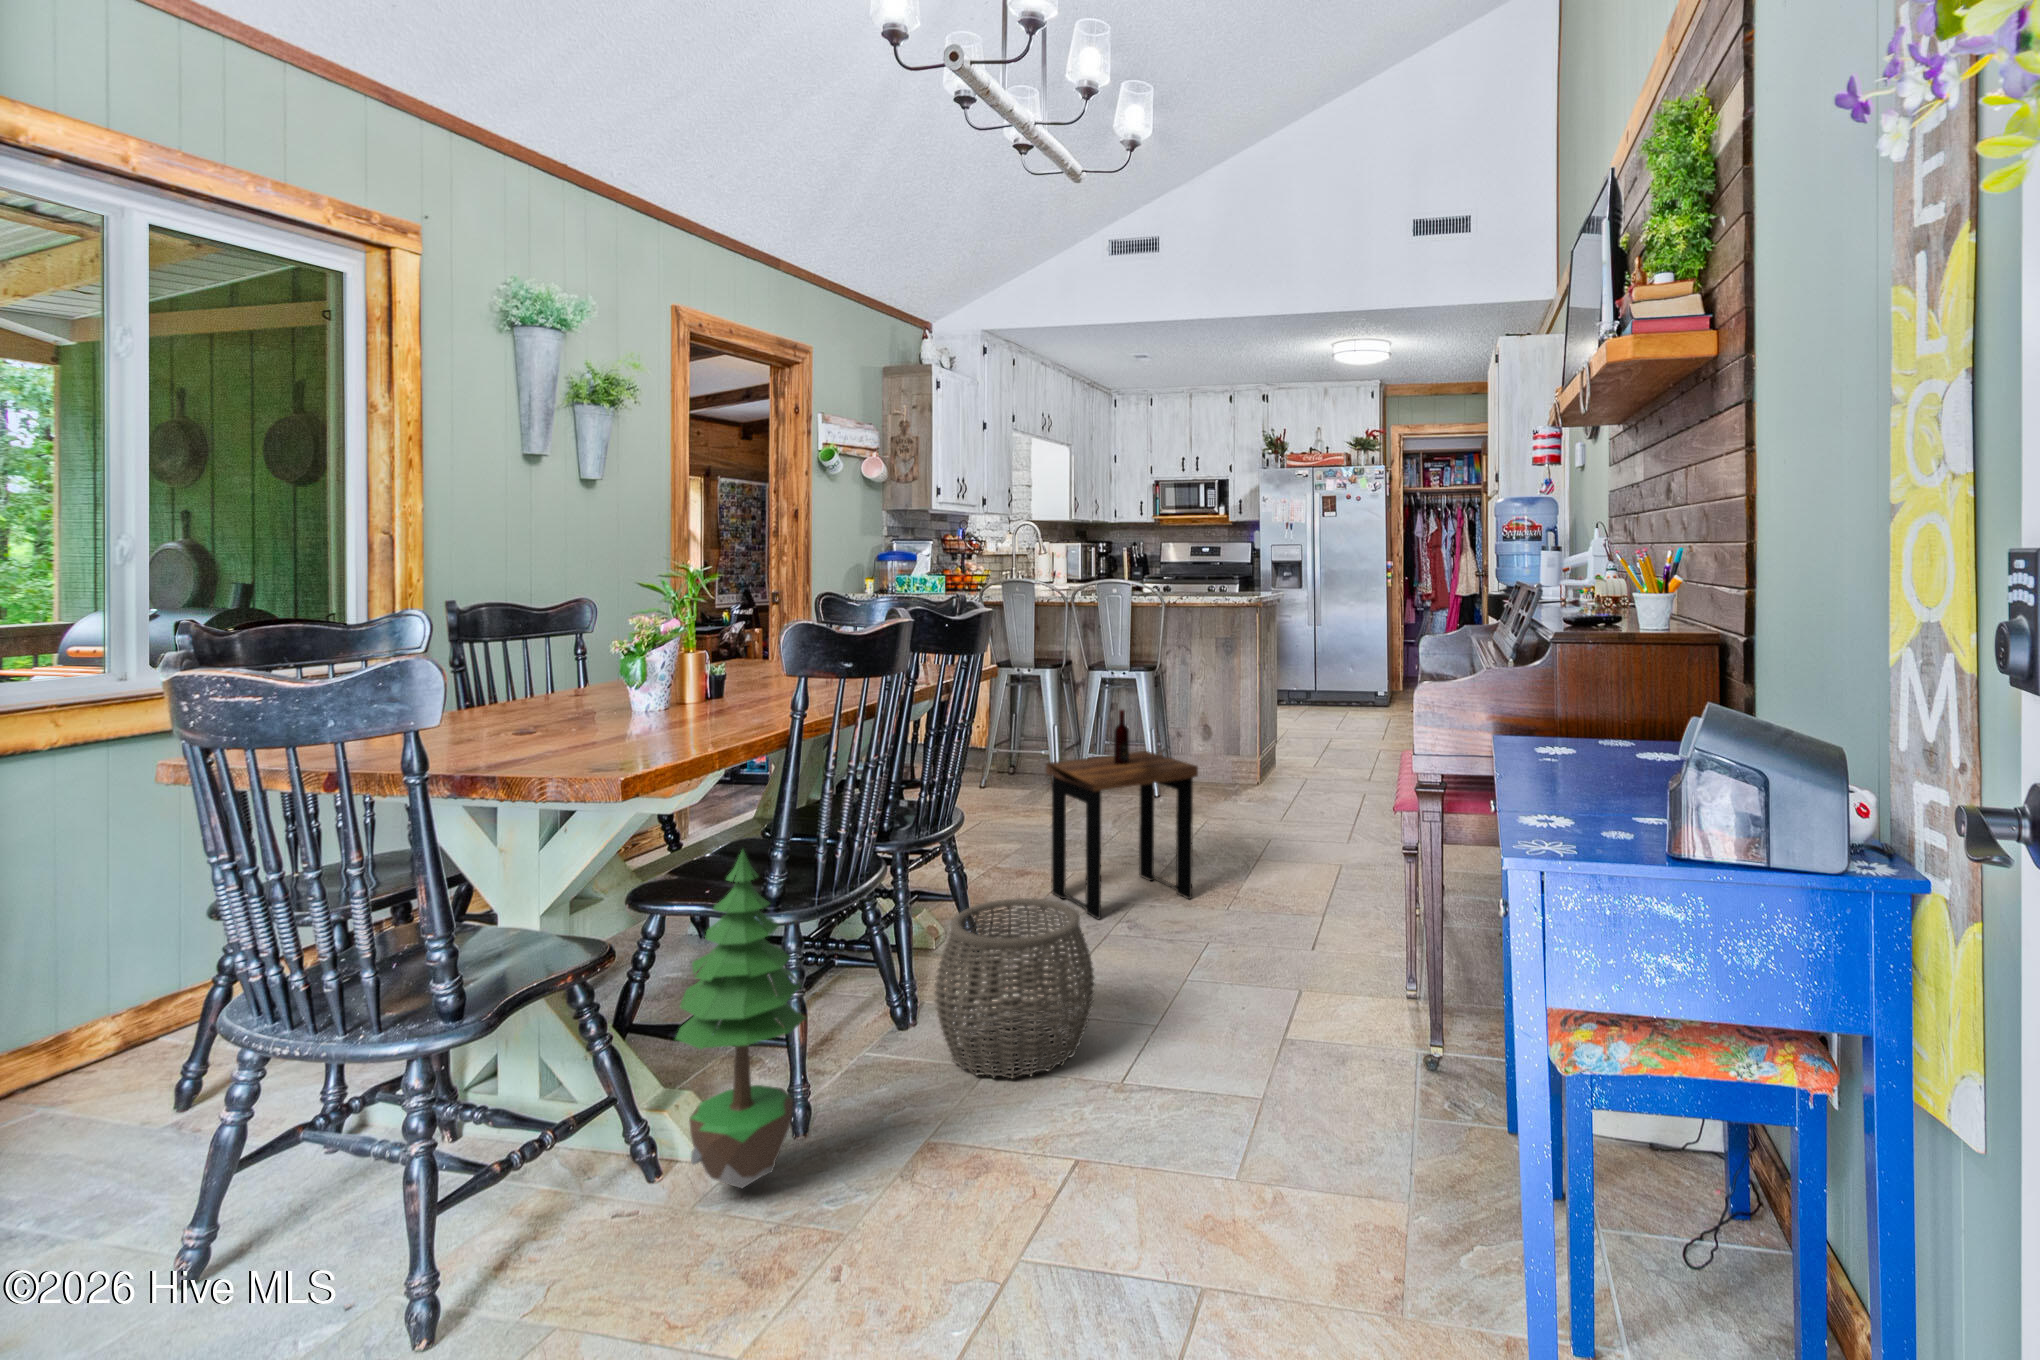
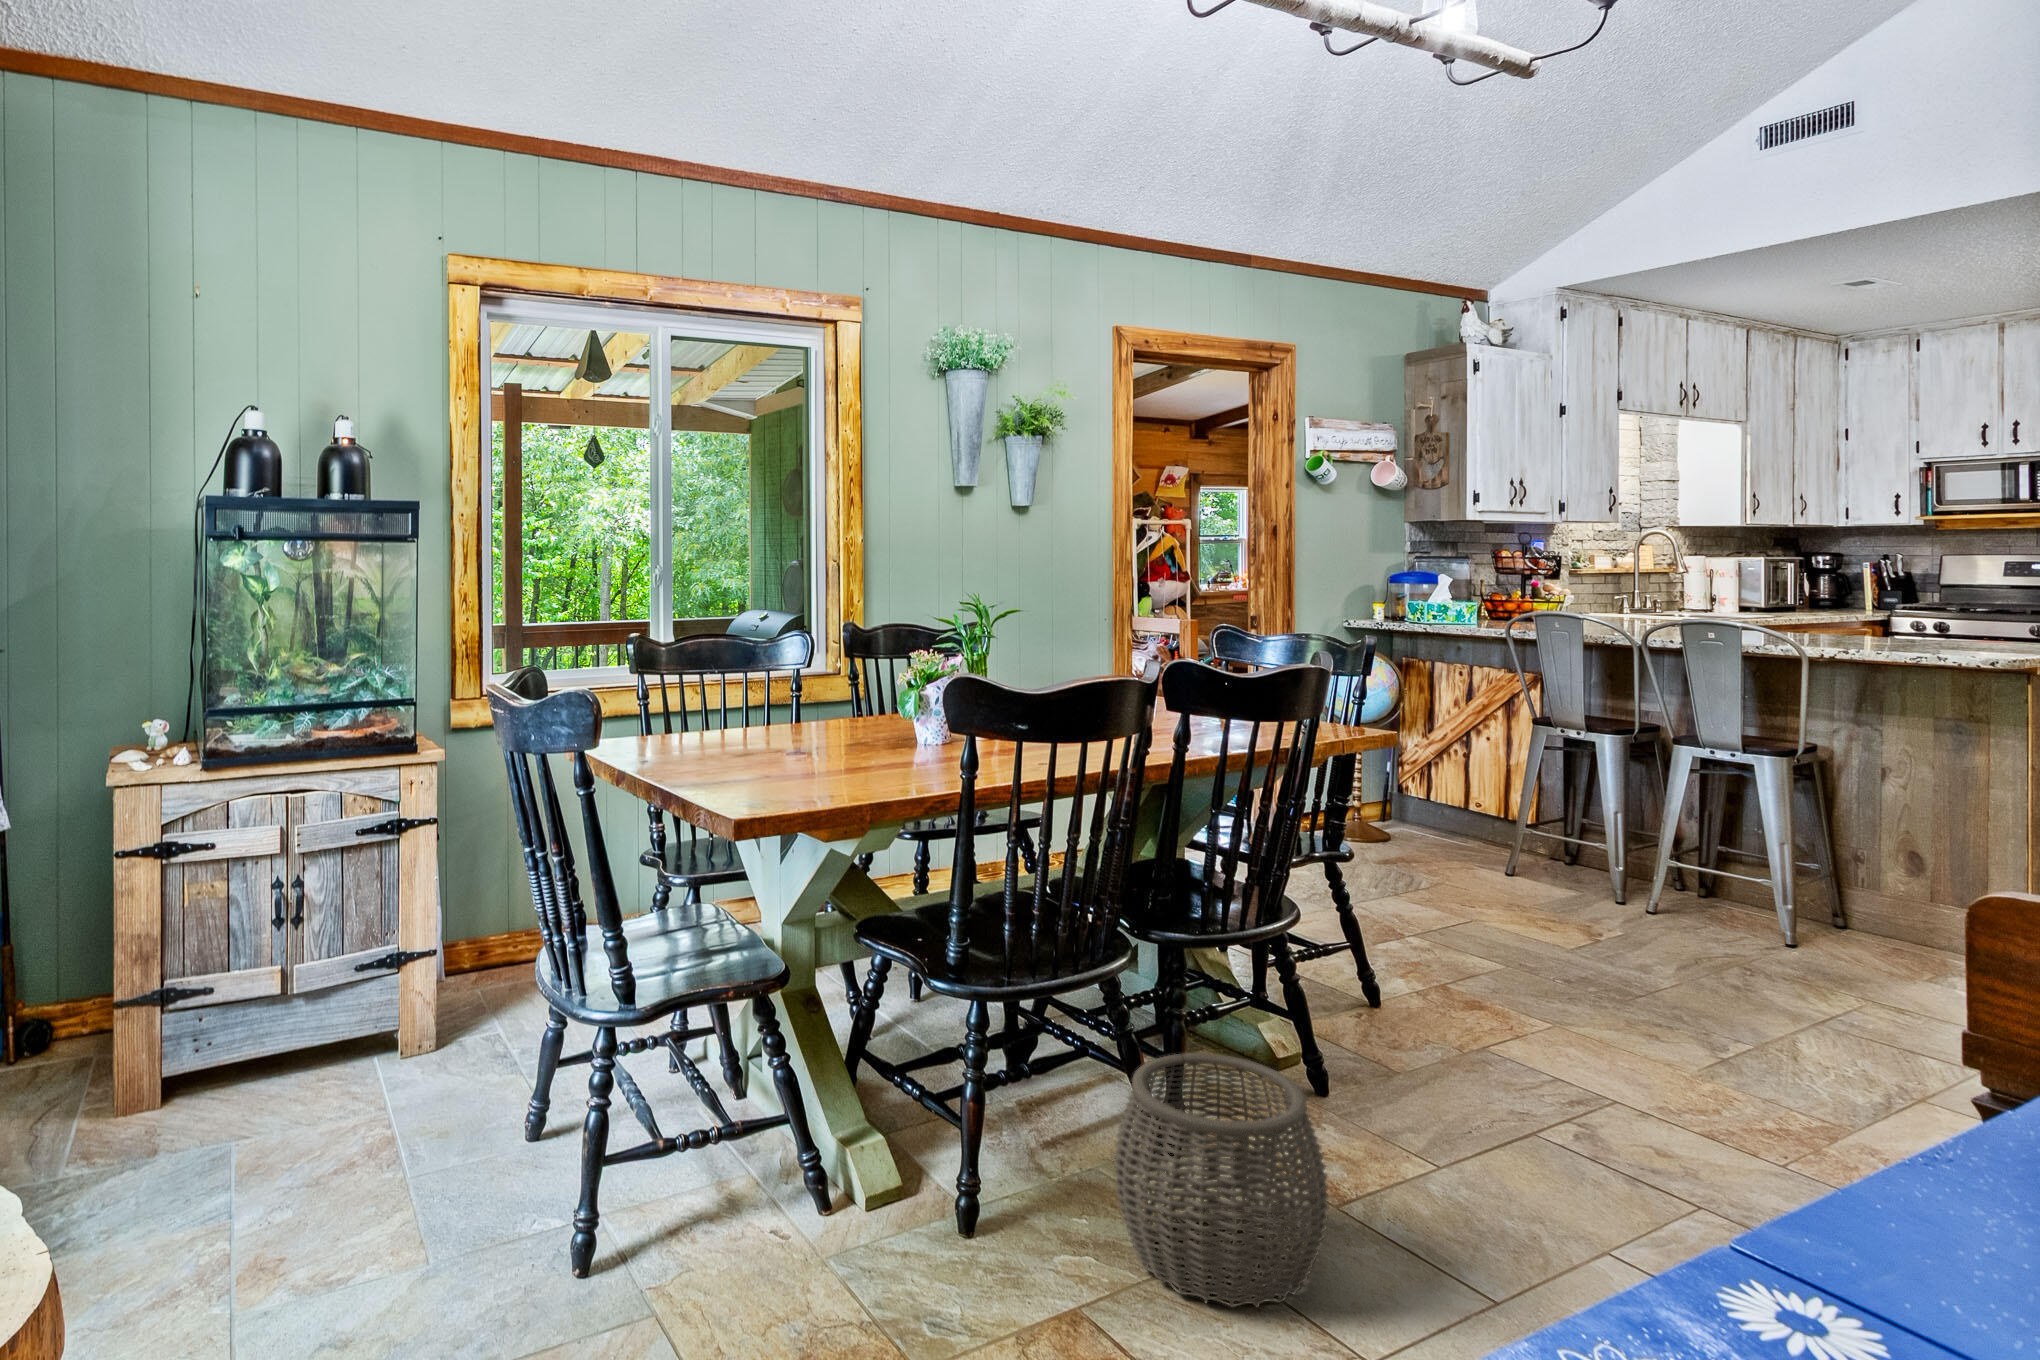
side table: present [1046,710,1198,920] -> none [1446,826,1688,1144]
potted tree: present [676,850,806,1188] -> none [772,921,900,1278]

